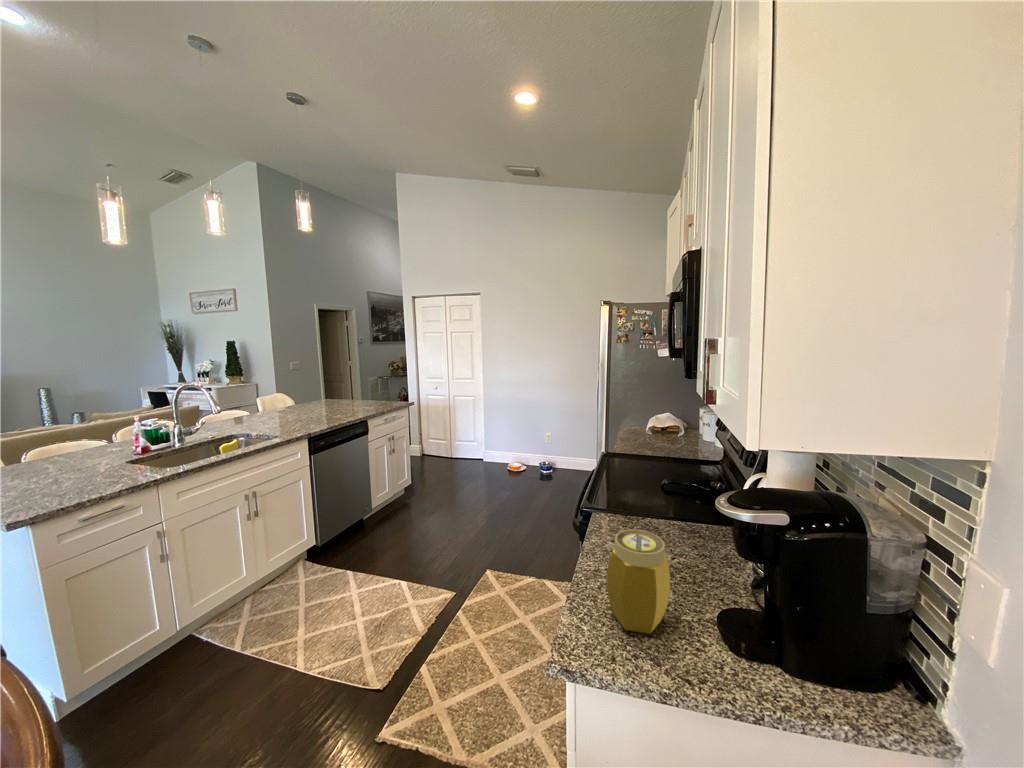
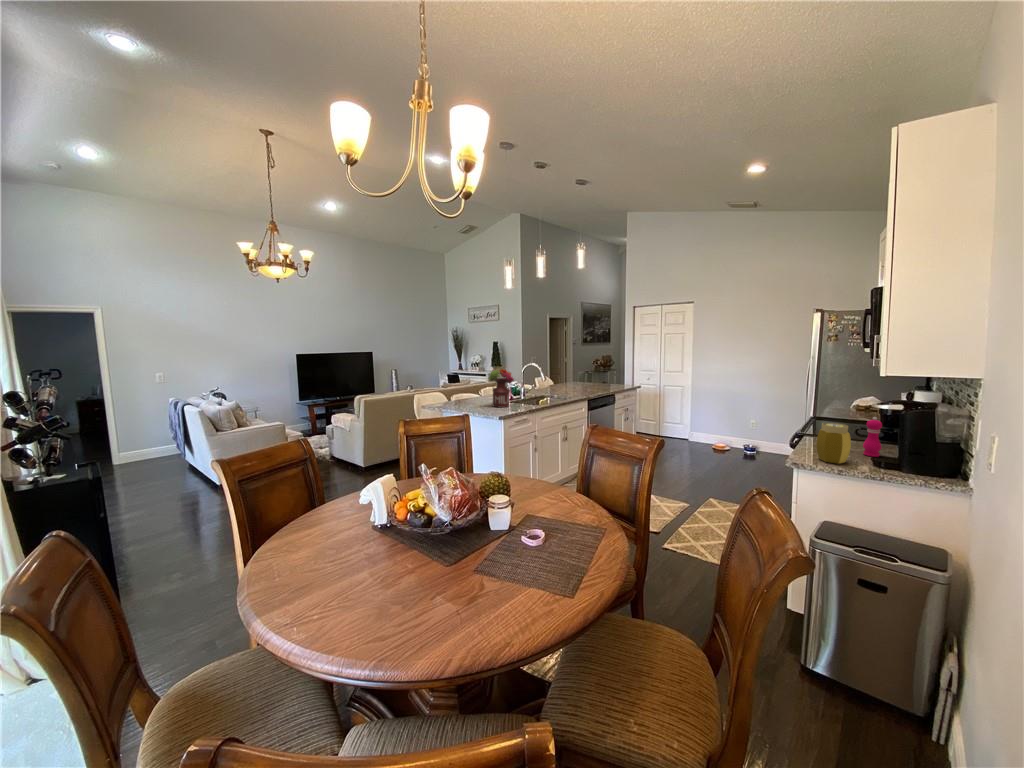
flower arrangement: none [22,400,104,482] -> present [488,369,514,407]
pepper mill: none [682,498,713,577] -> present [863,417,882,457]

